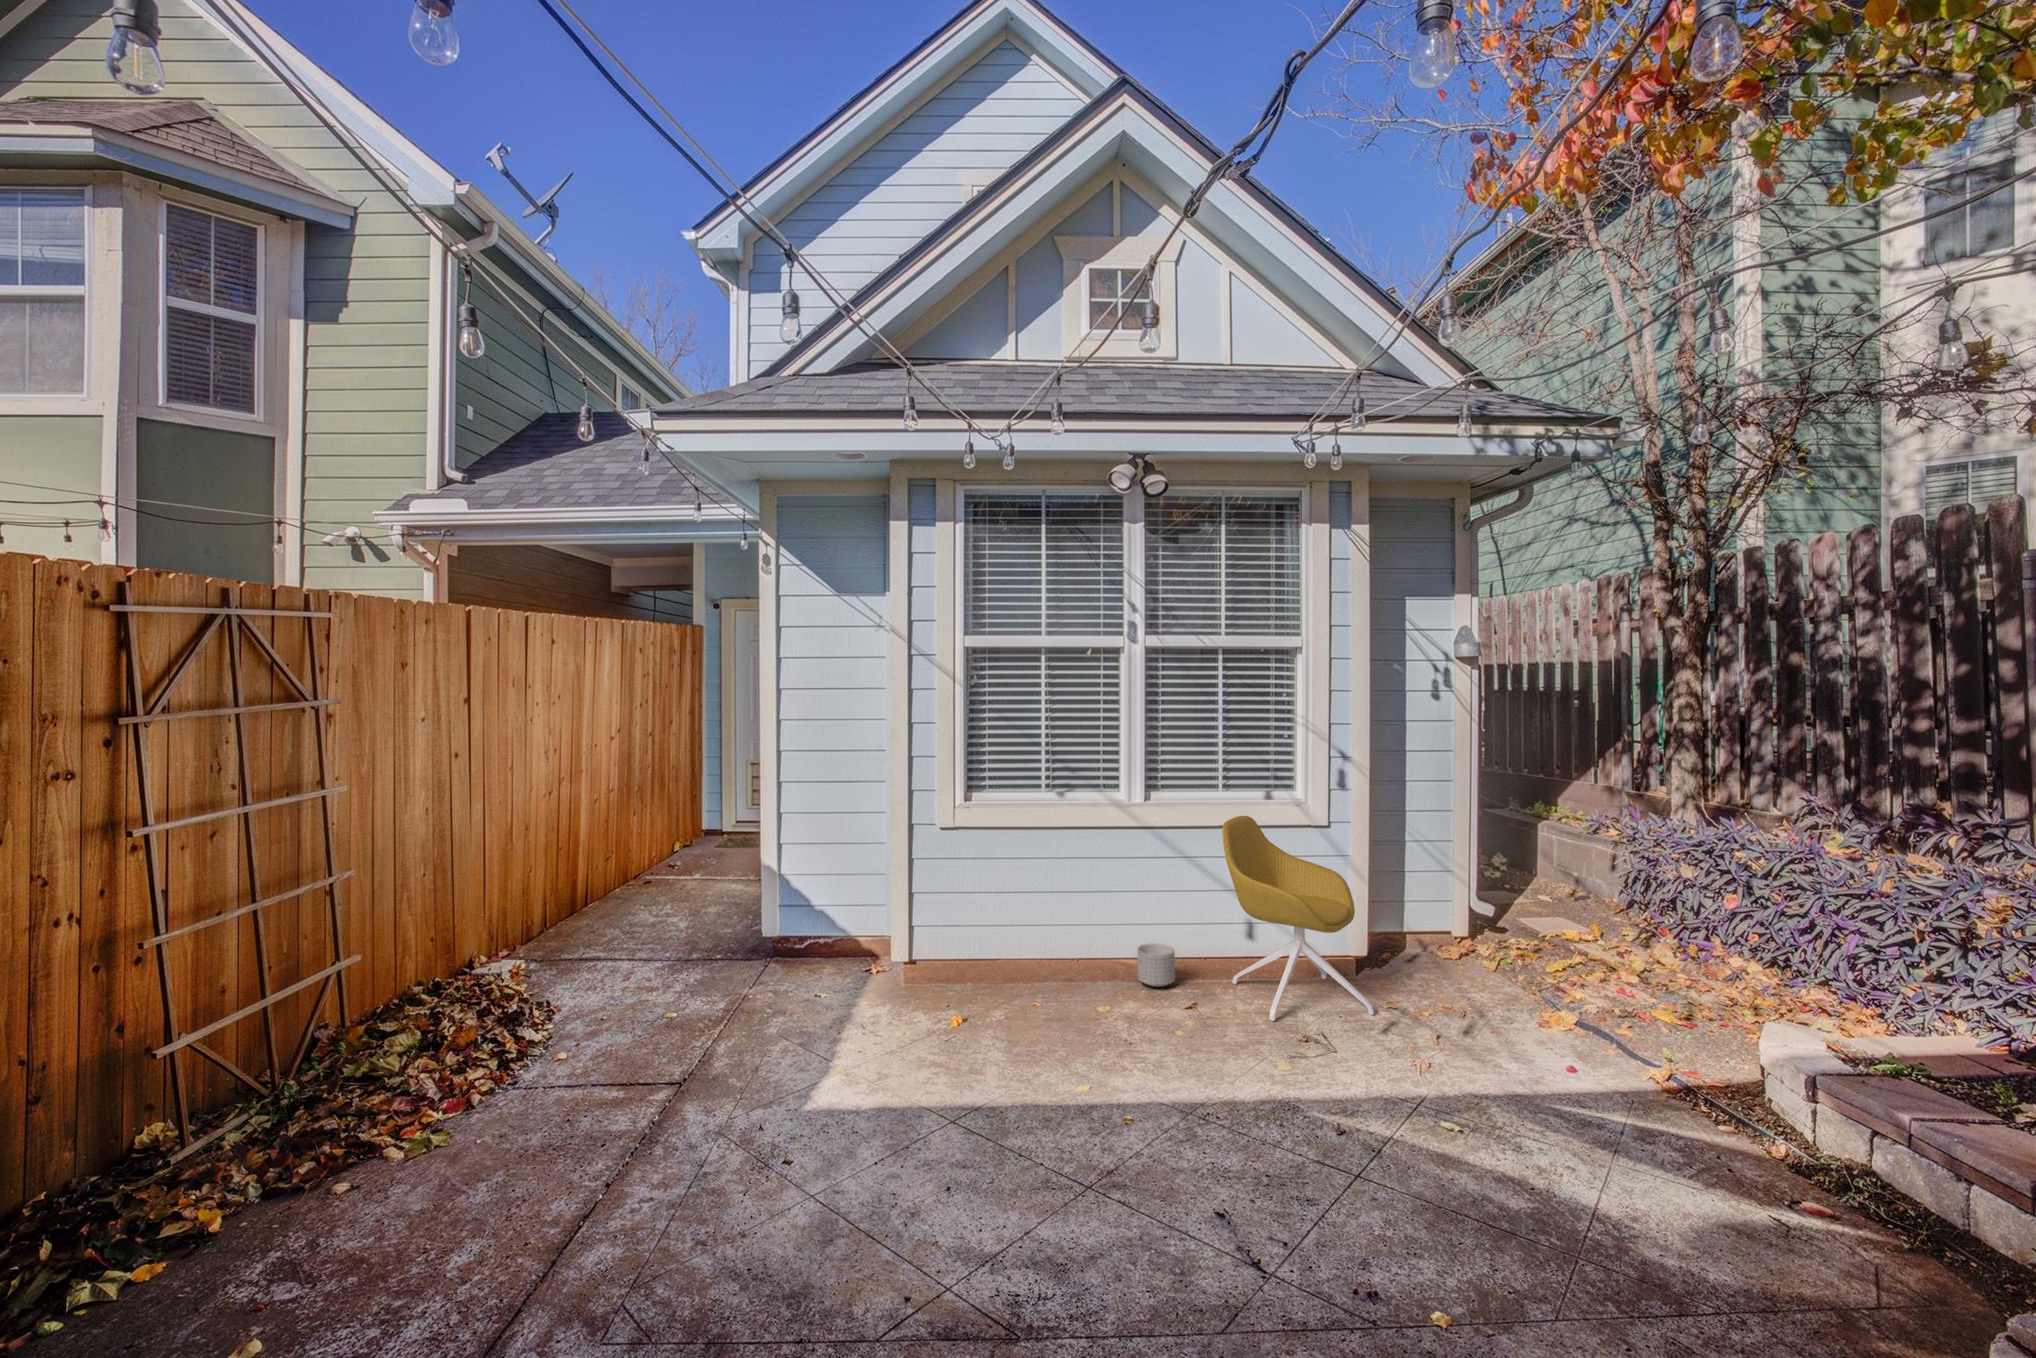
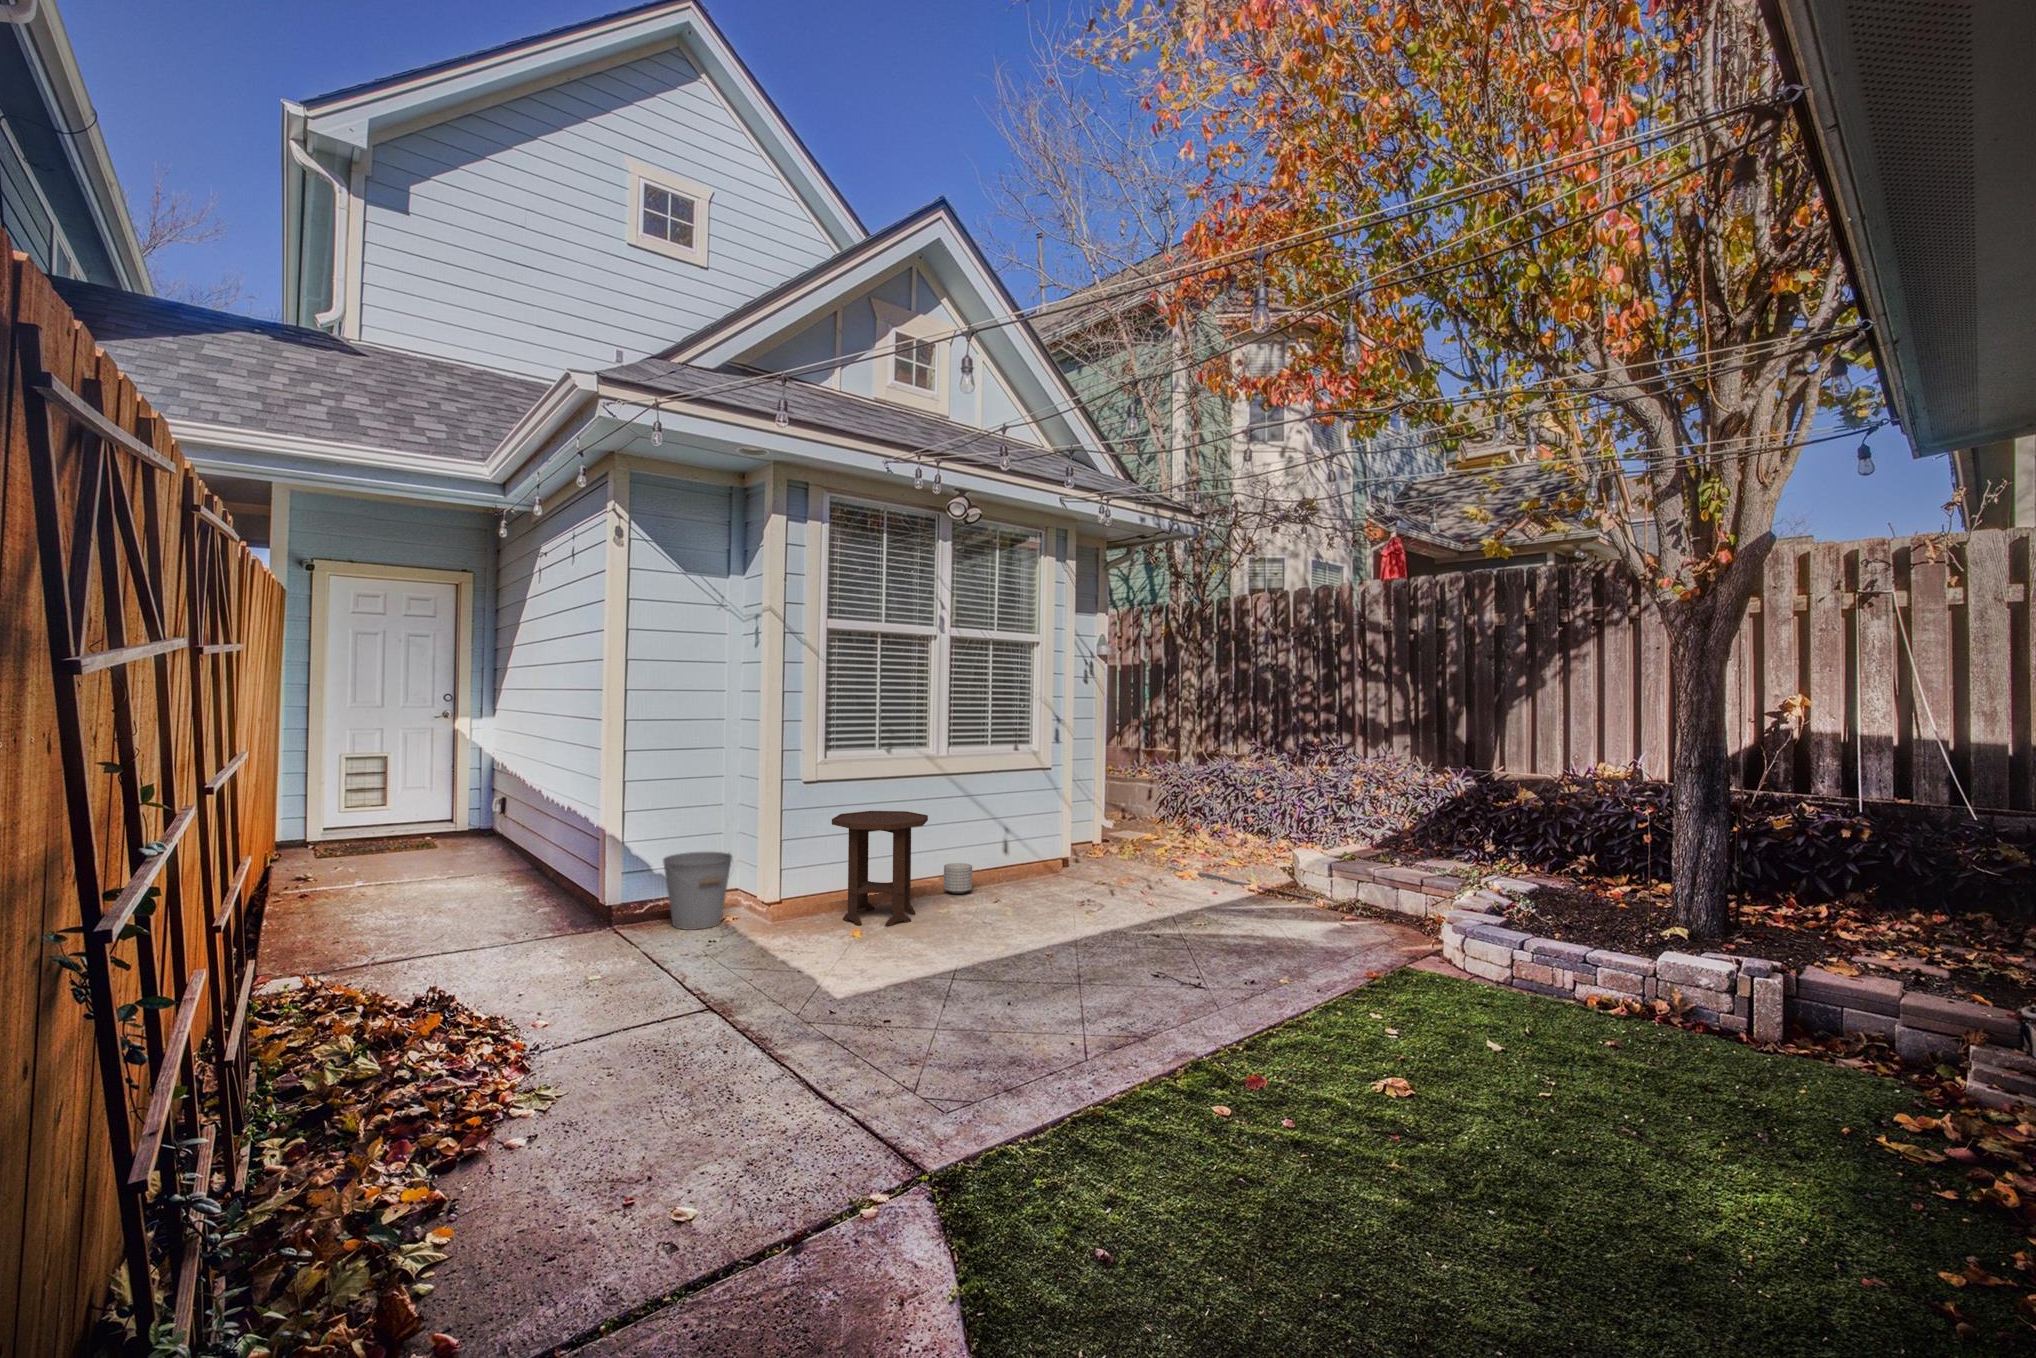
chair: present [1222,816,1374,1021] -> none [1005,763,1104,897]
side table: none [955,868,1071,1023] -> present [832,811,928,926]
bucket: none [801,893,875,982] -> present [663,852,732,930]

